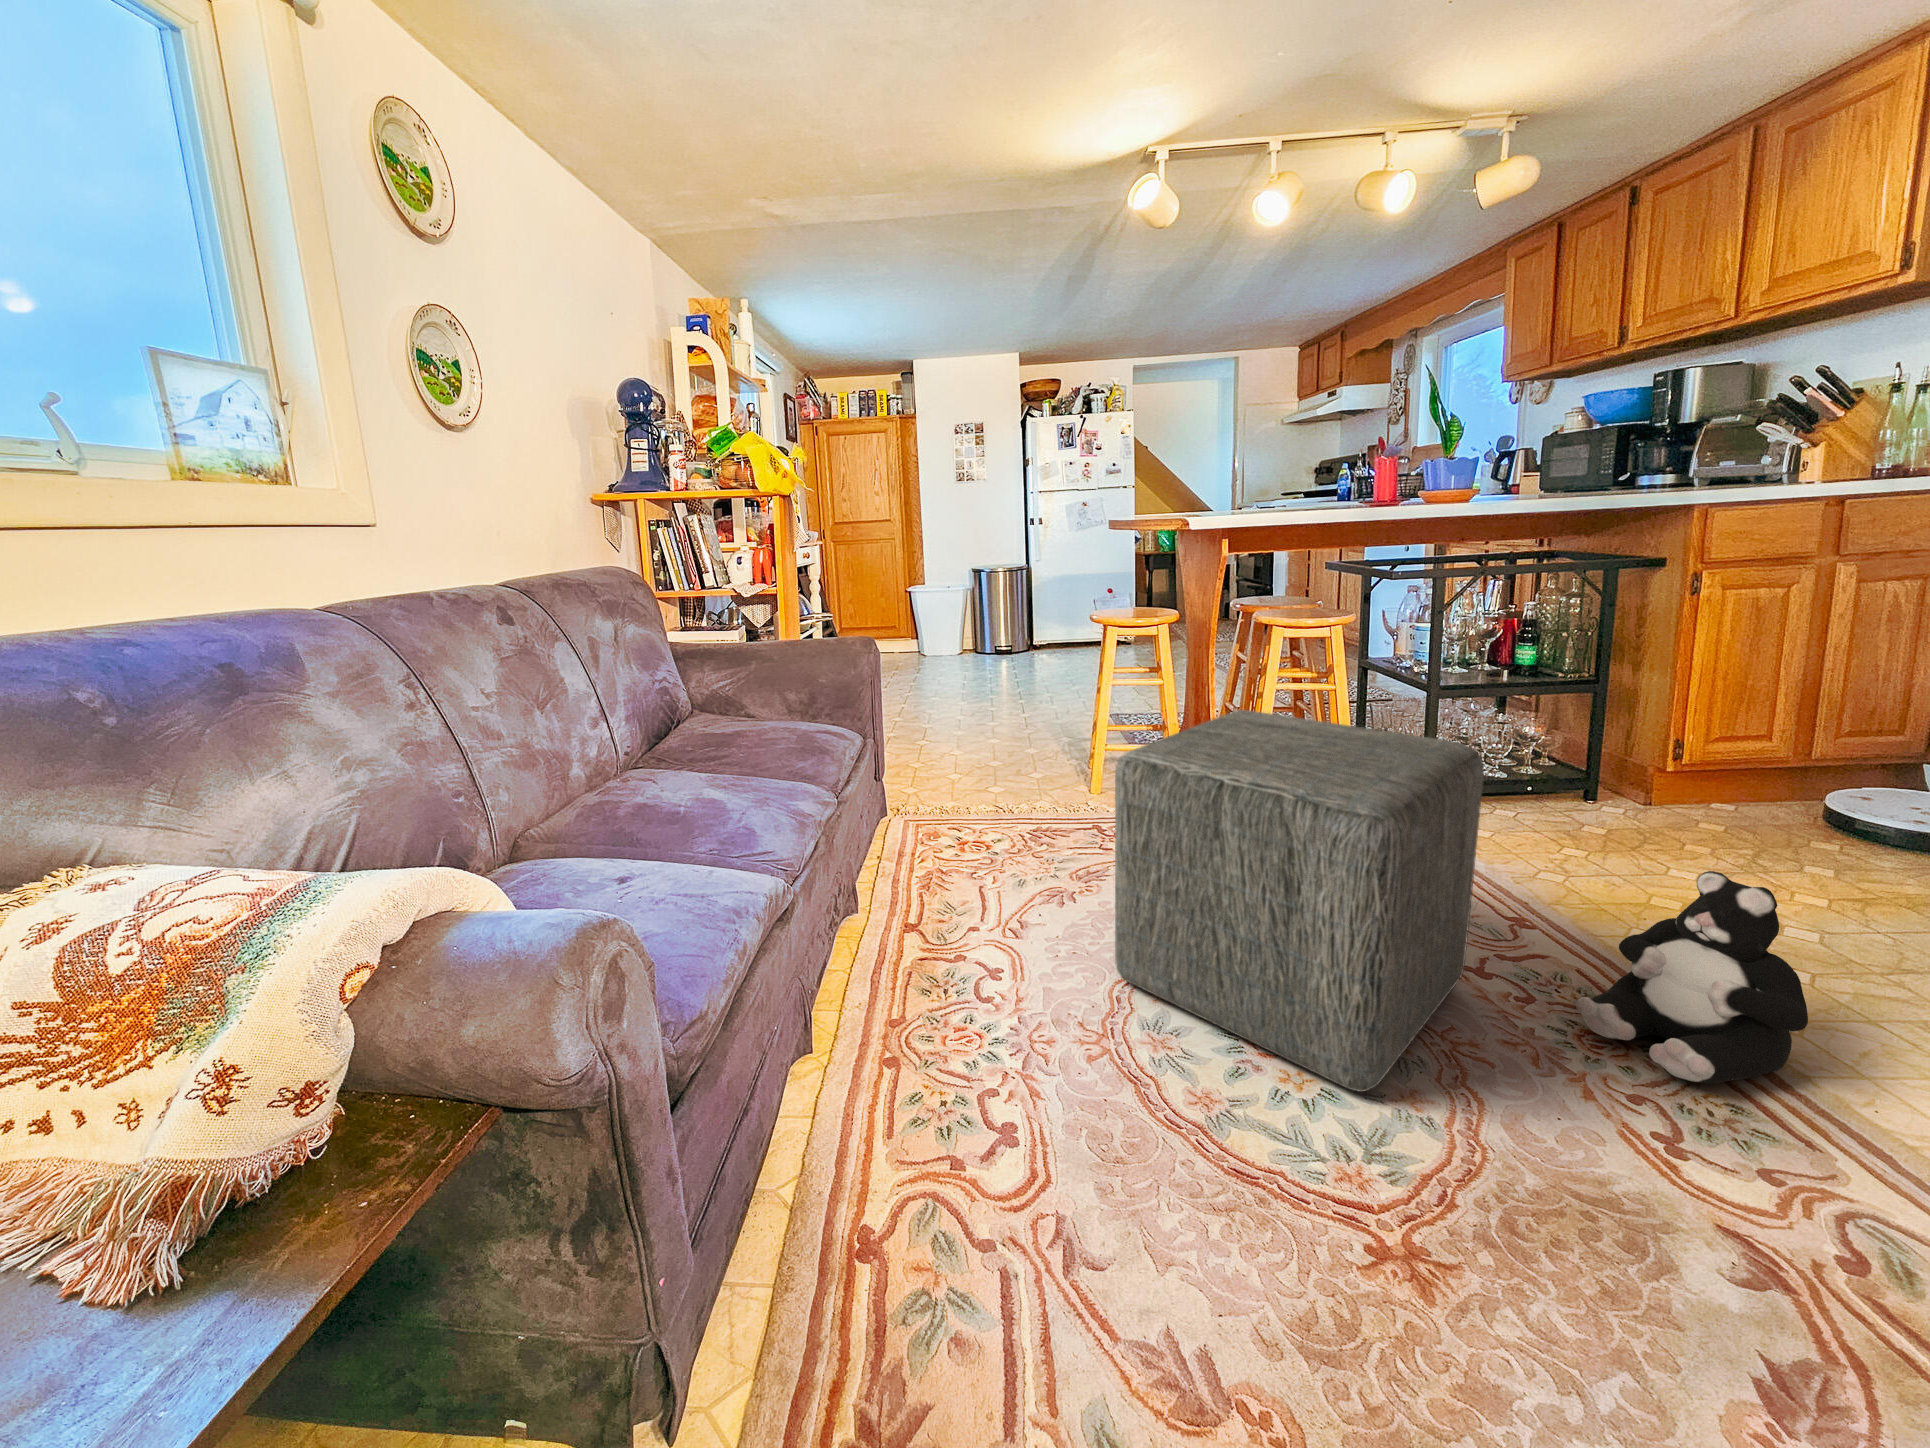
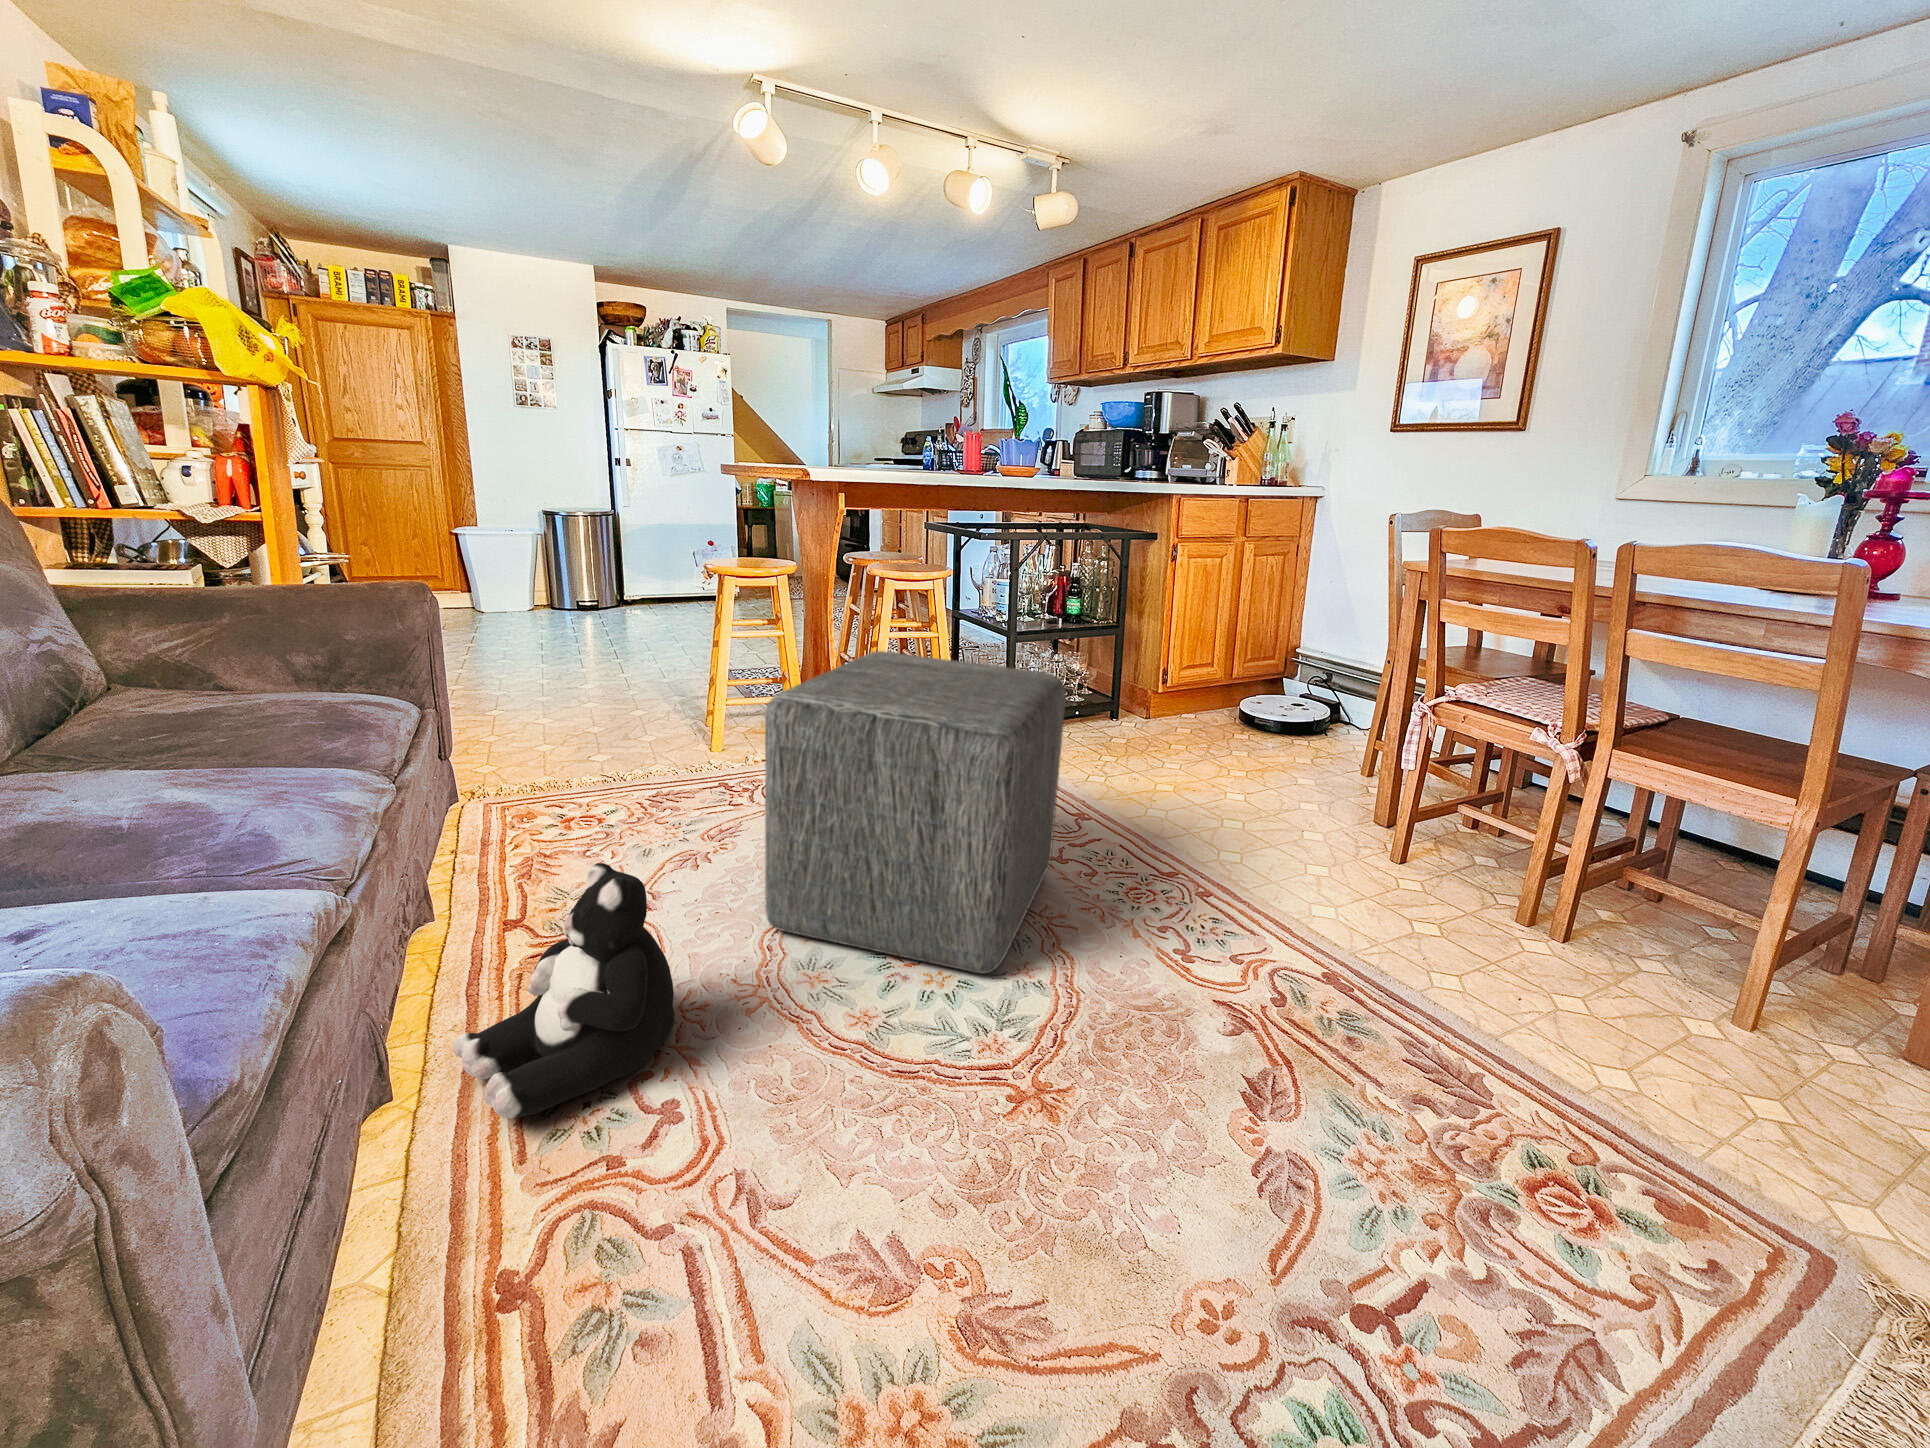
plush toy: present [1576,871,1808,1084] -> present [453,863,675,1119]

